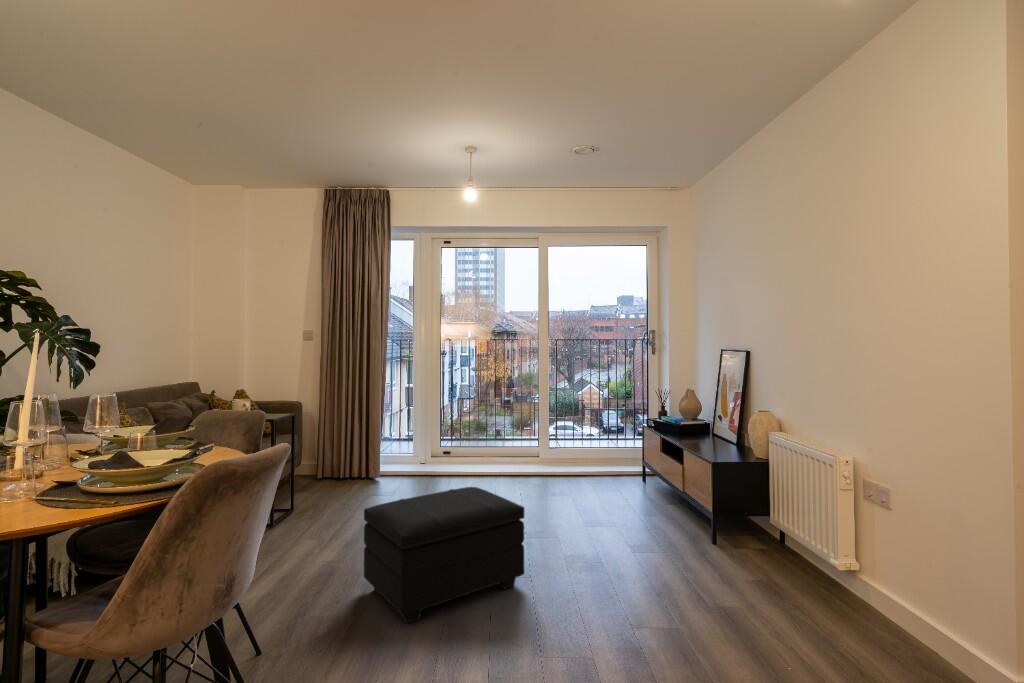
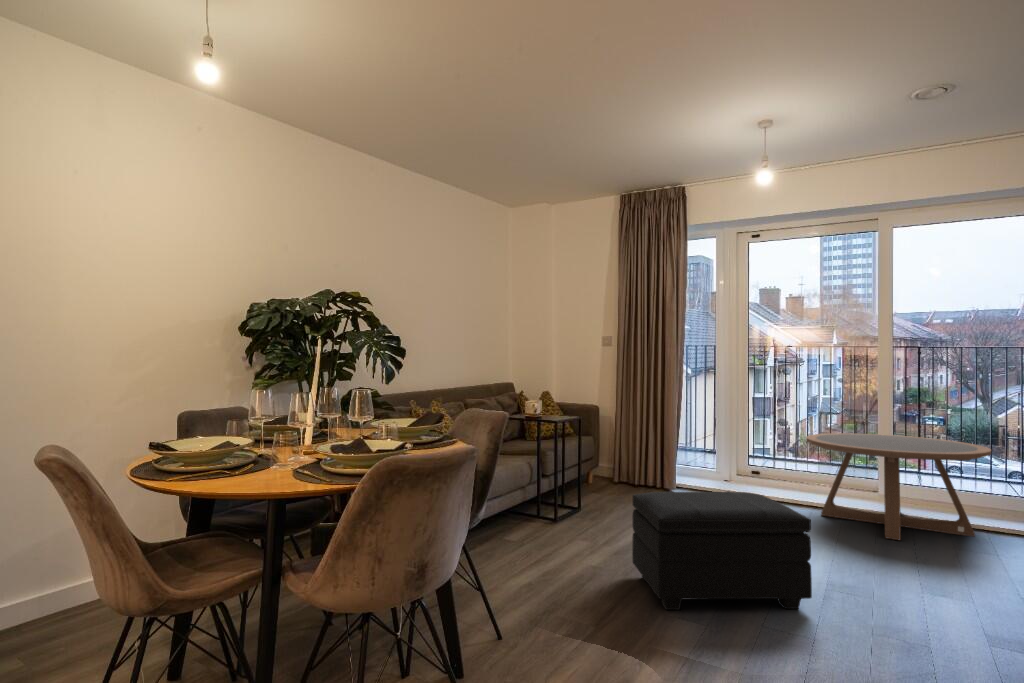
coffee table: none [492,413,611,498] -> present [806,433,991,541]

